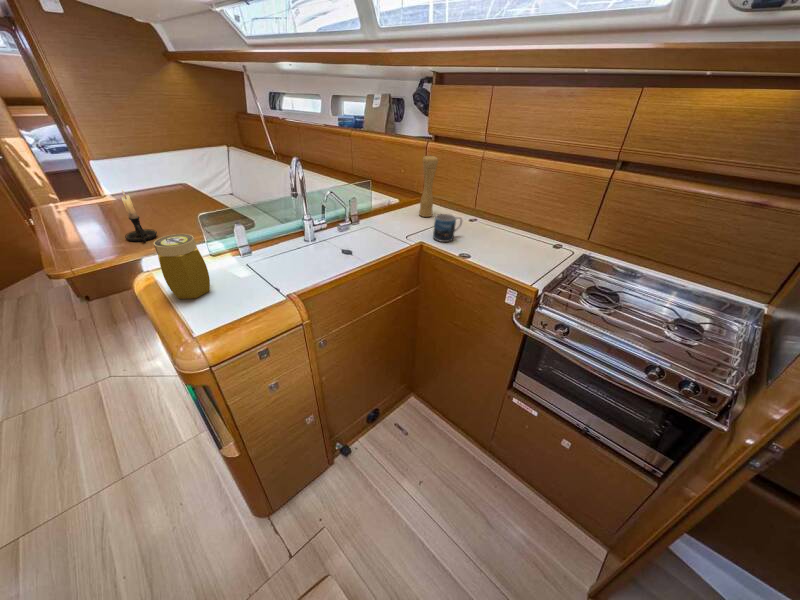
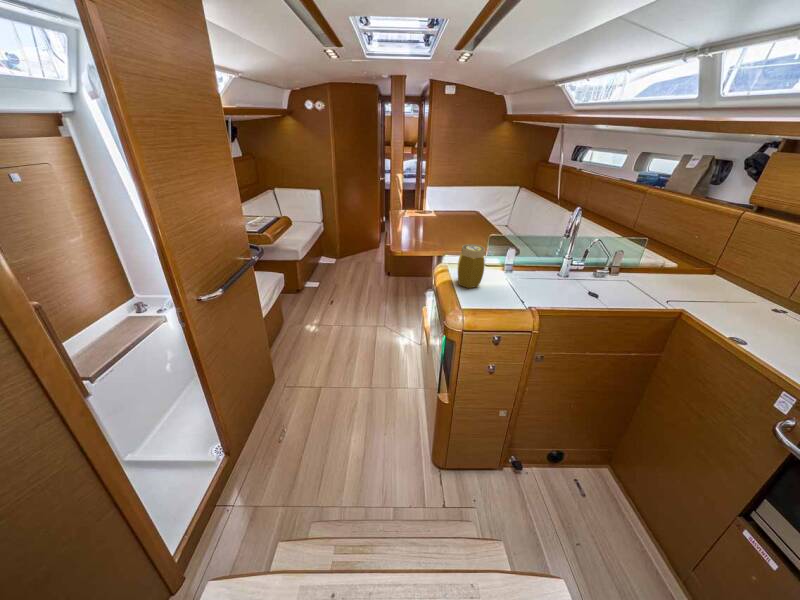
pepper mill: present [419,155,438,217] -> none [698,226,749,291]
candle holder: present [122,189,157,242] -> none [432,208,450,246]
mug: present [433,214,462,242] -> none [704,289,756,321]

